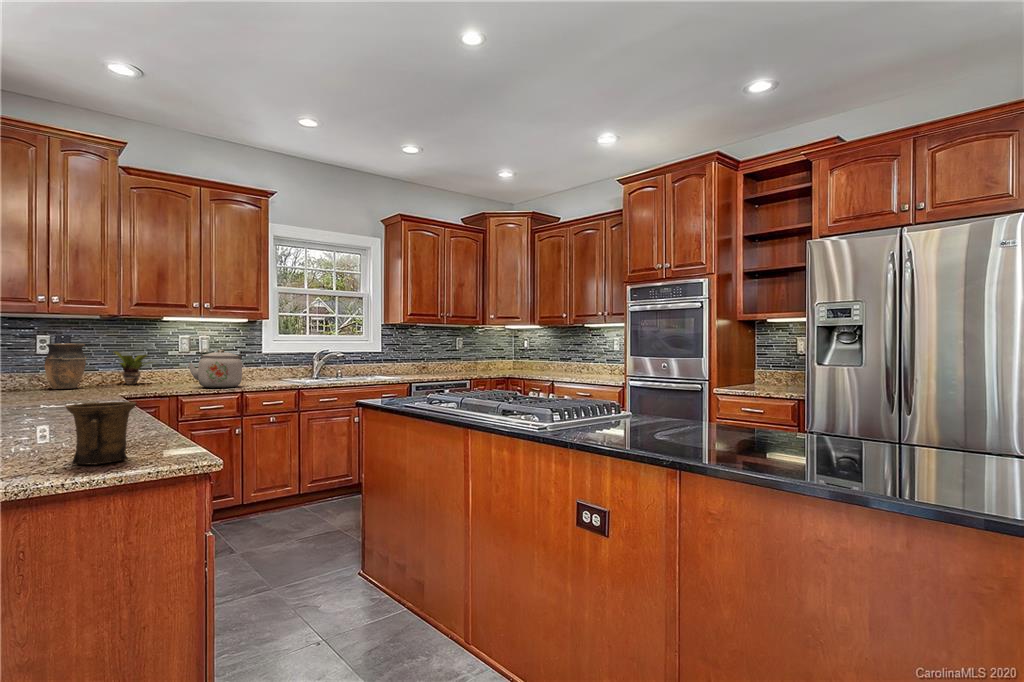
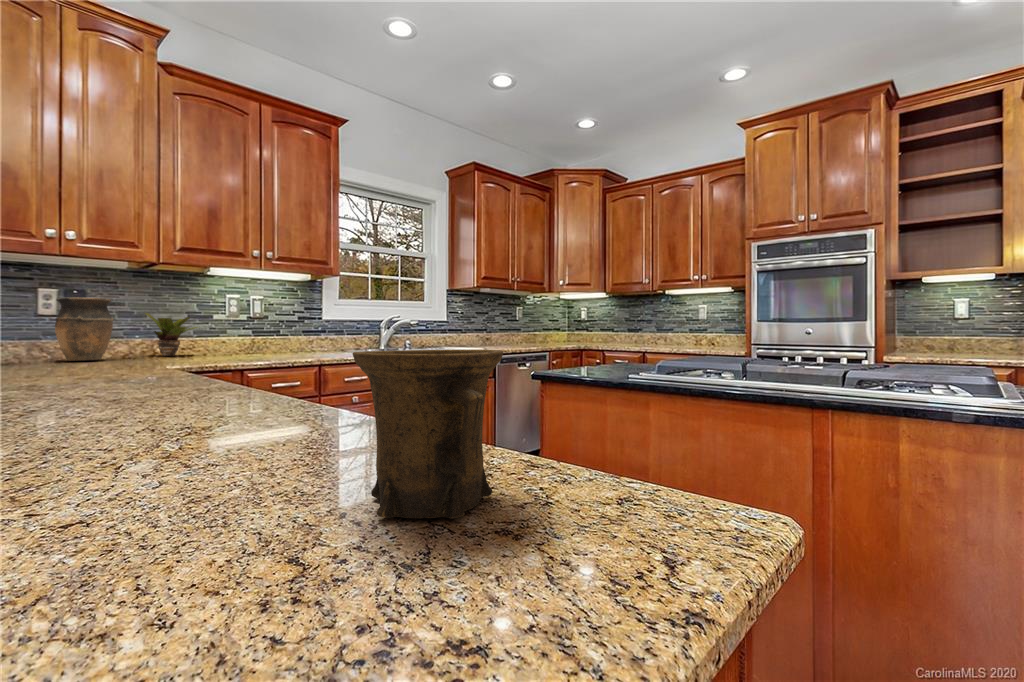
kettle: present [189,350,242,388] -> none [254,310,320,359]

